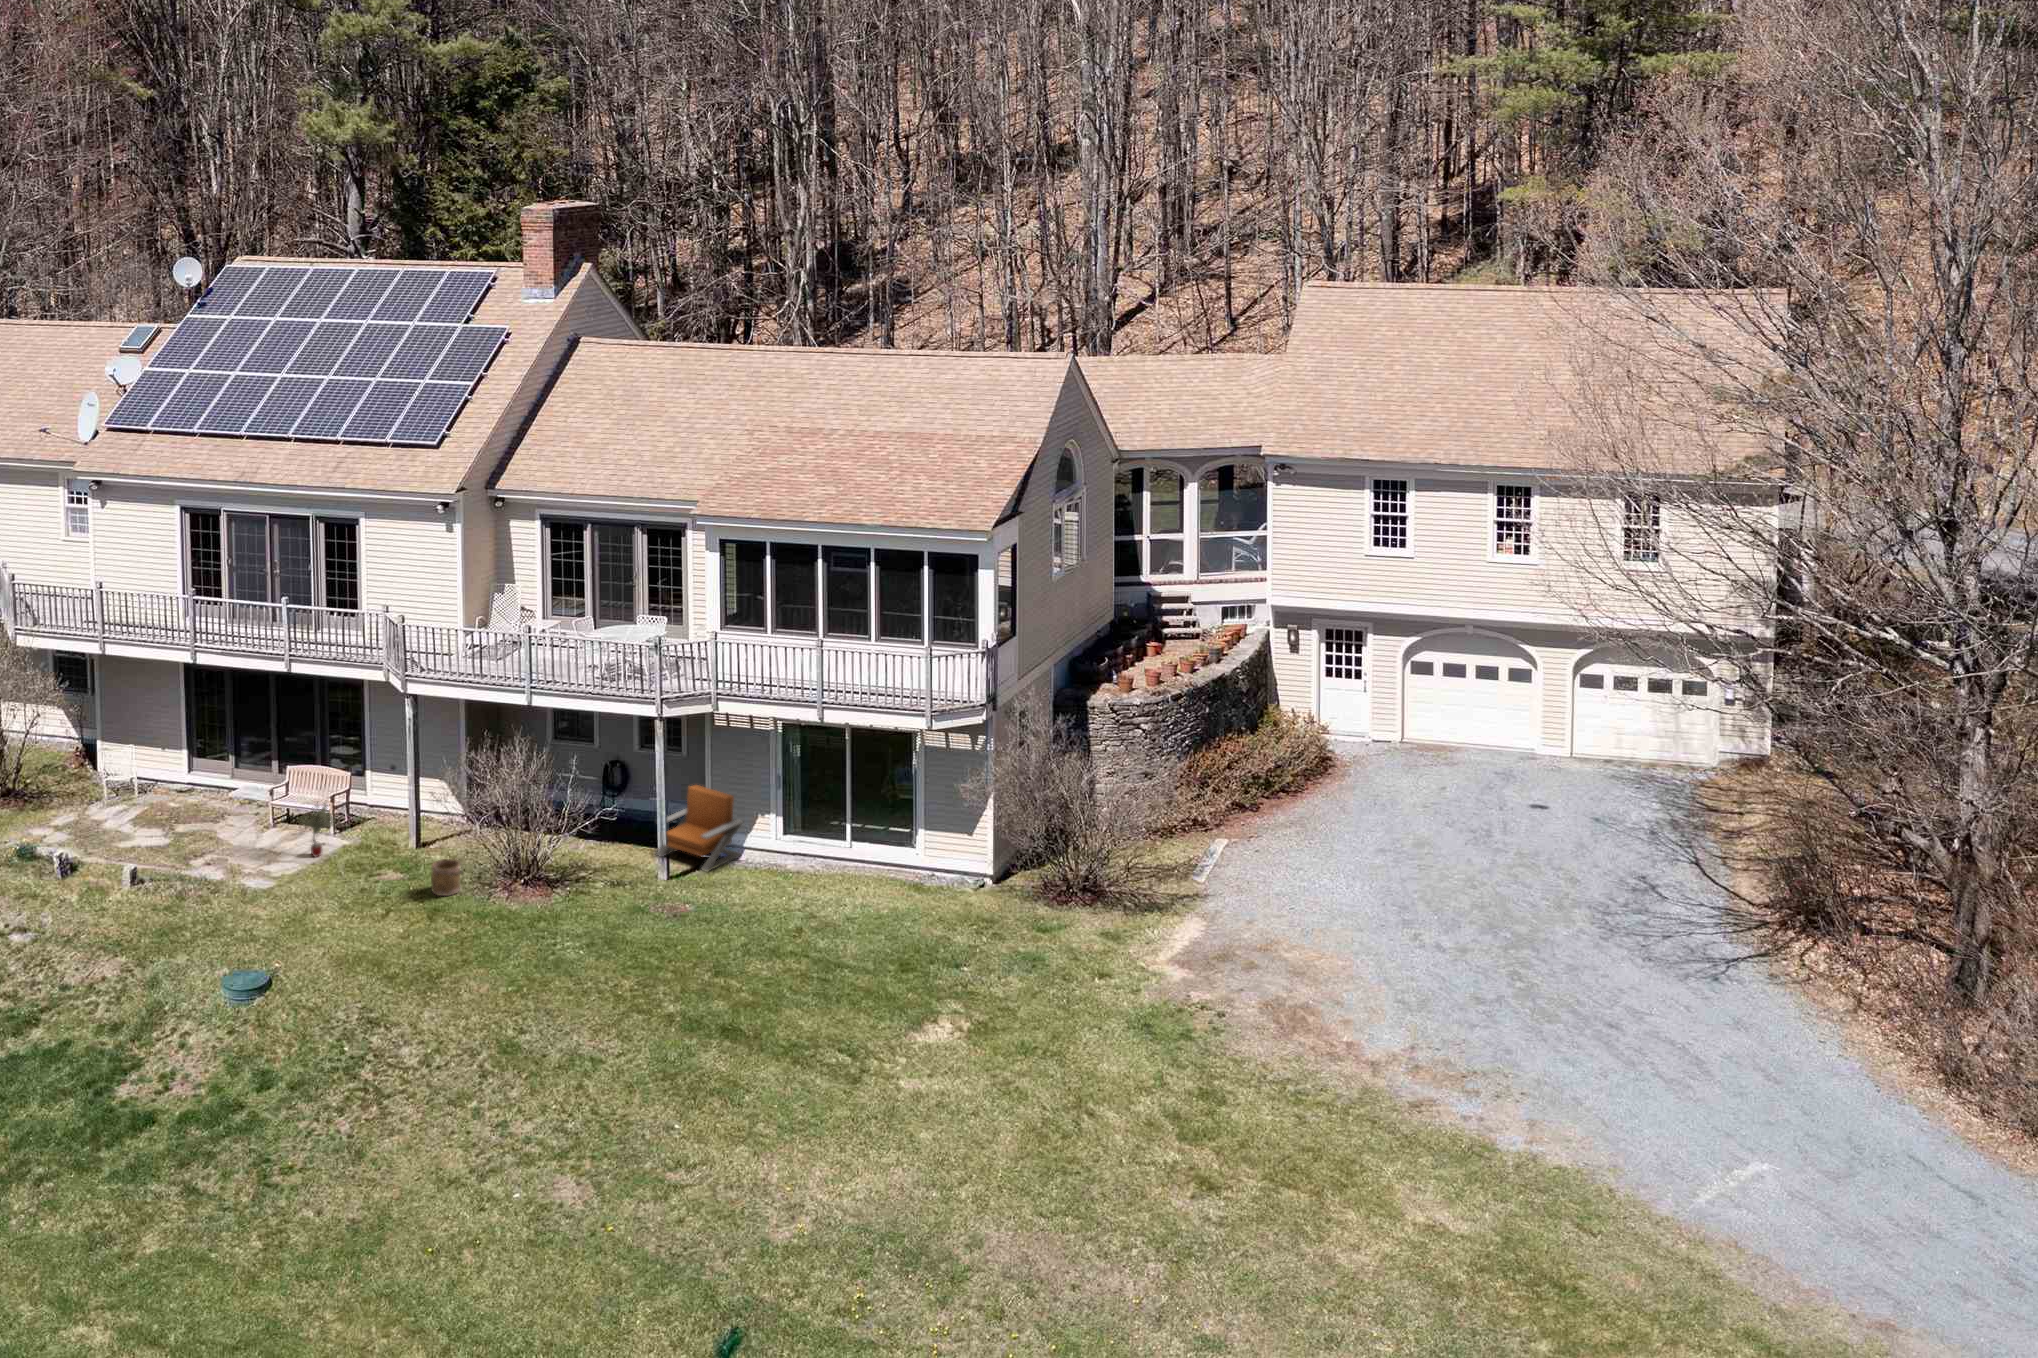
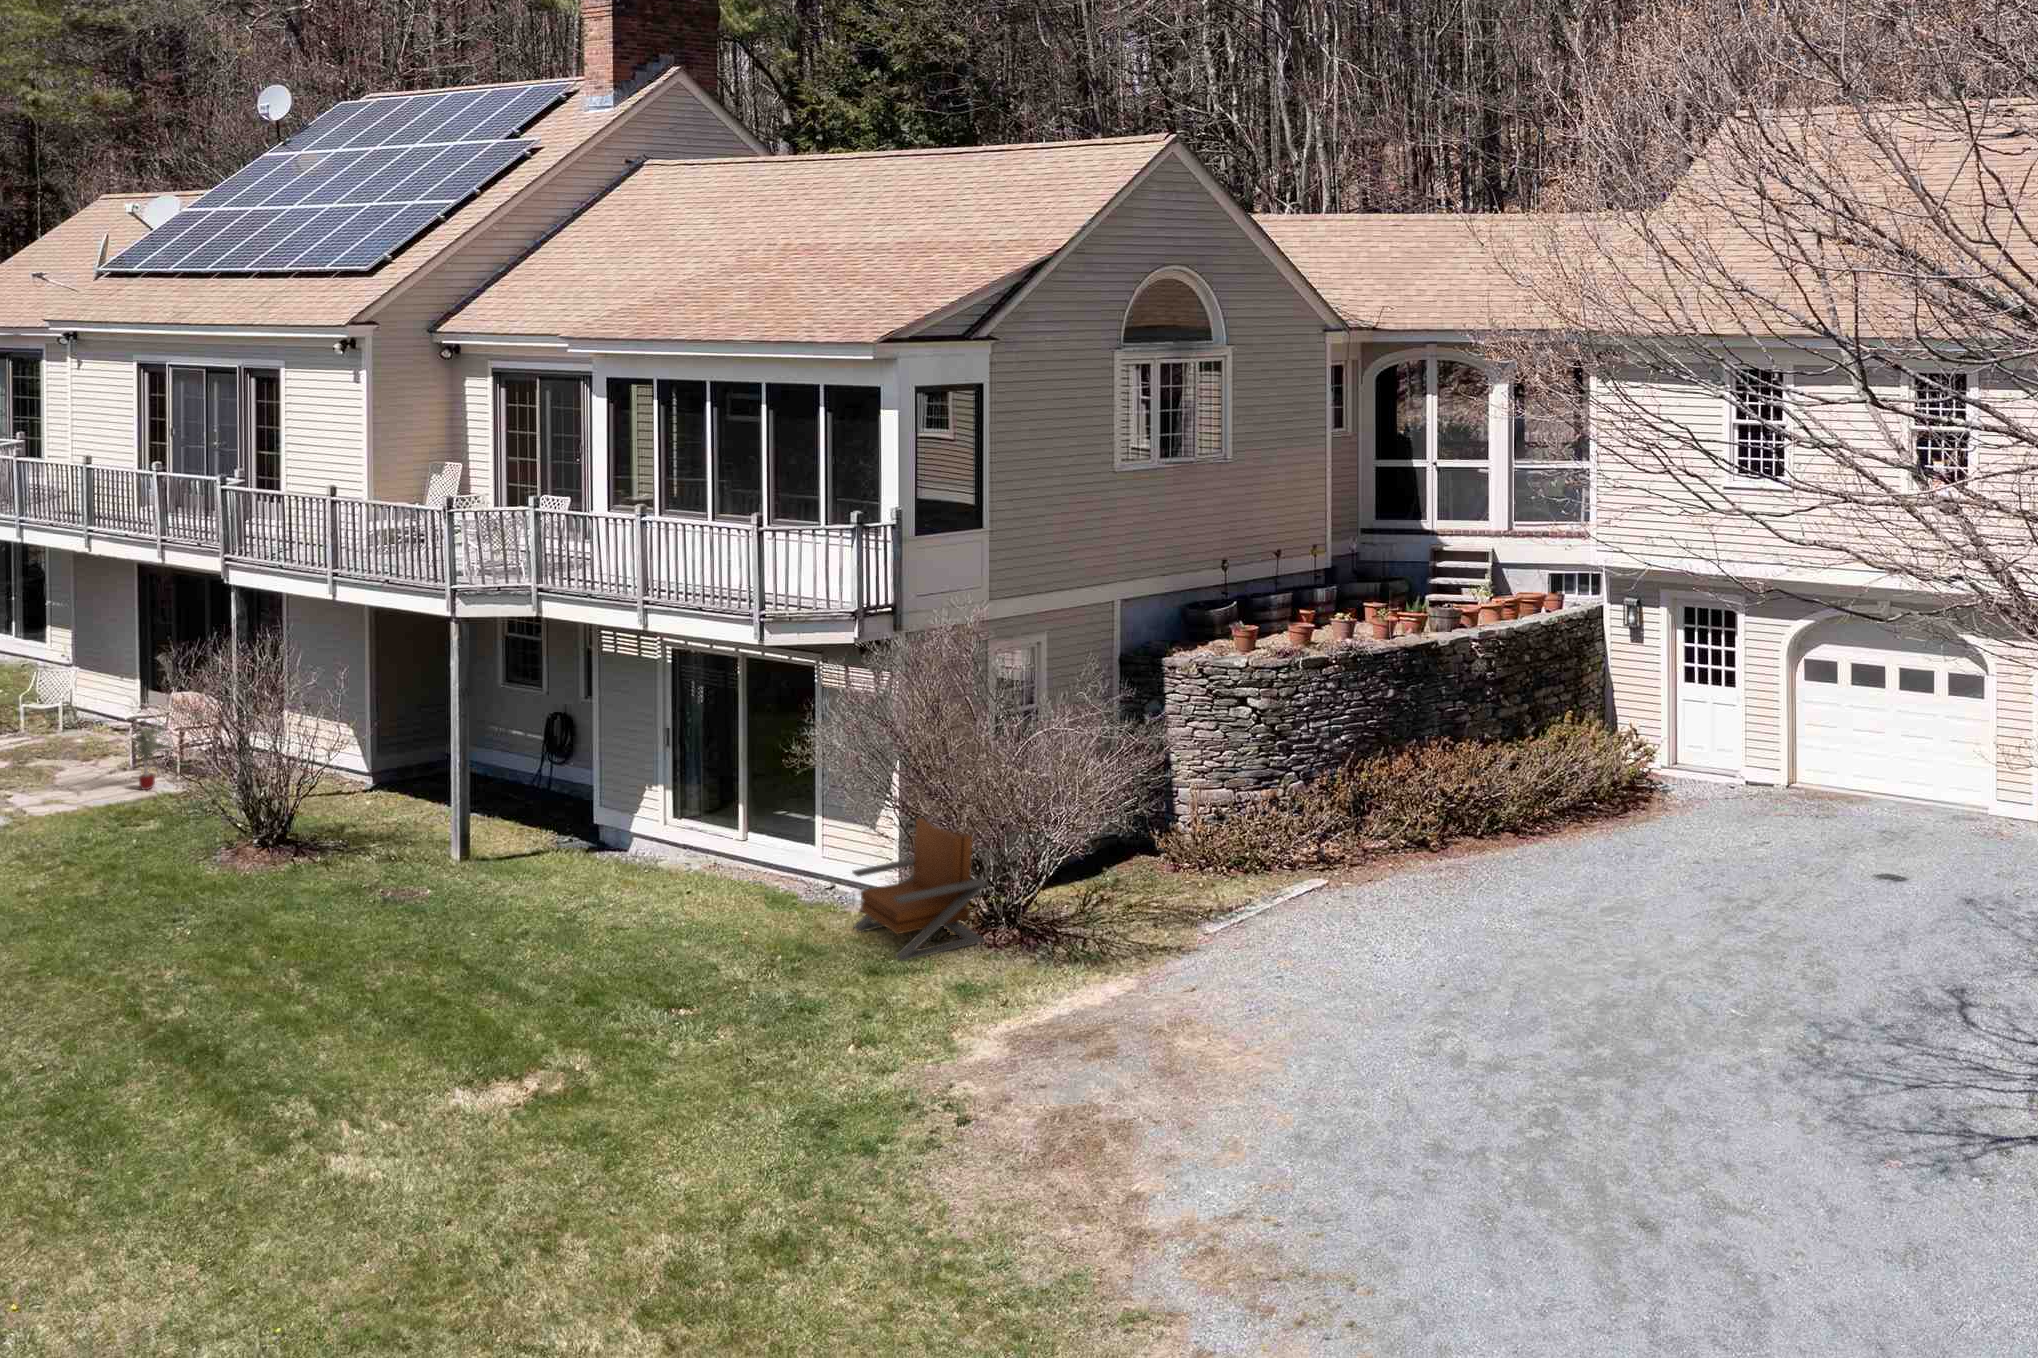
lounge chair: present [657,785,743,871] -> present [853,818,987,961]
bucket: present [431,858,462,896] -> none [177,792,225,840]

